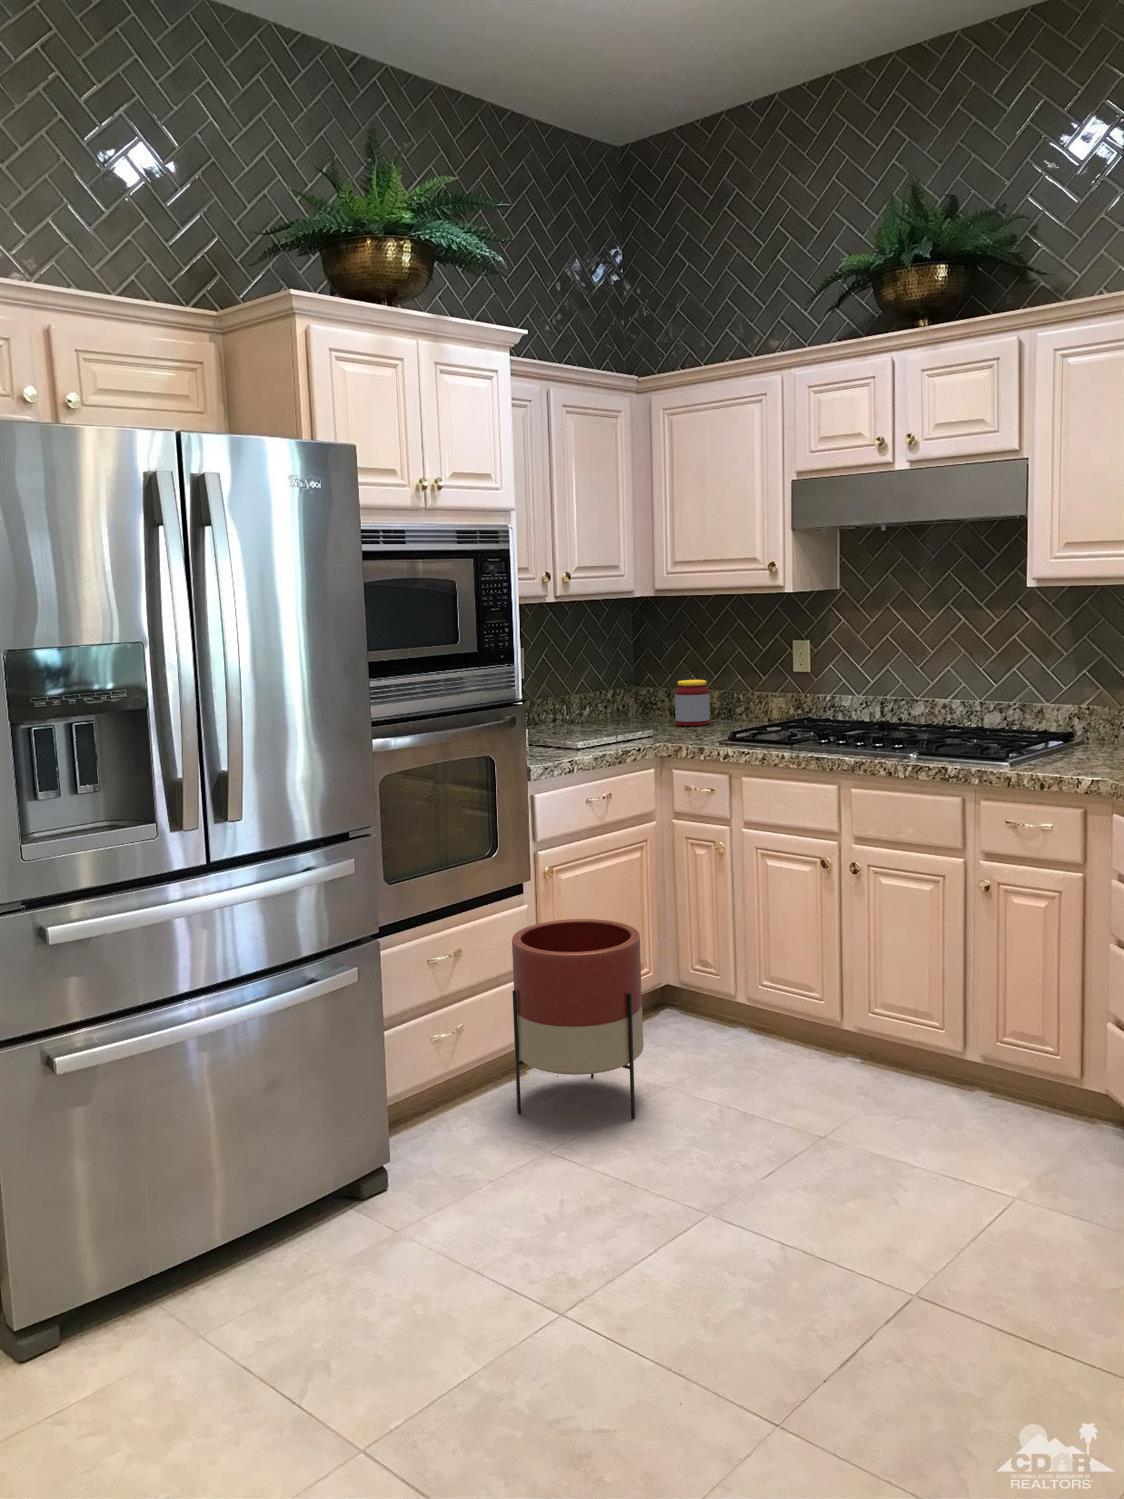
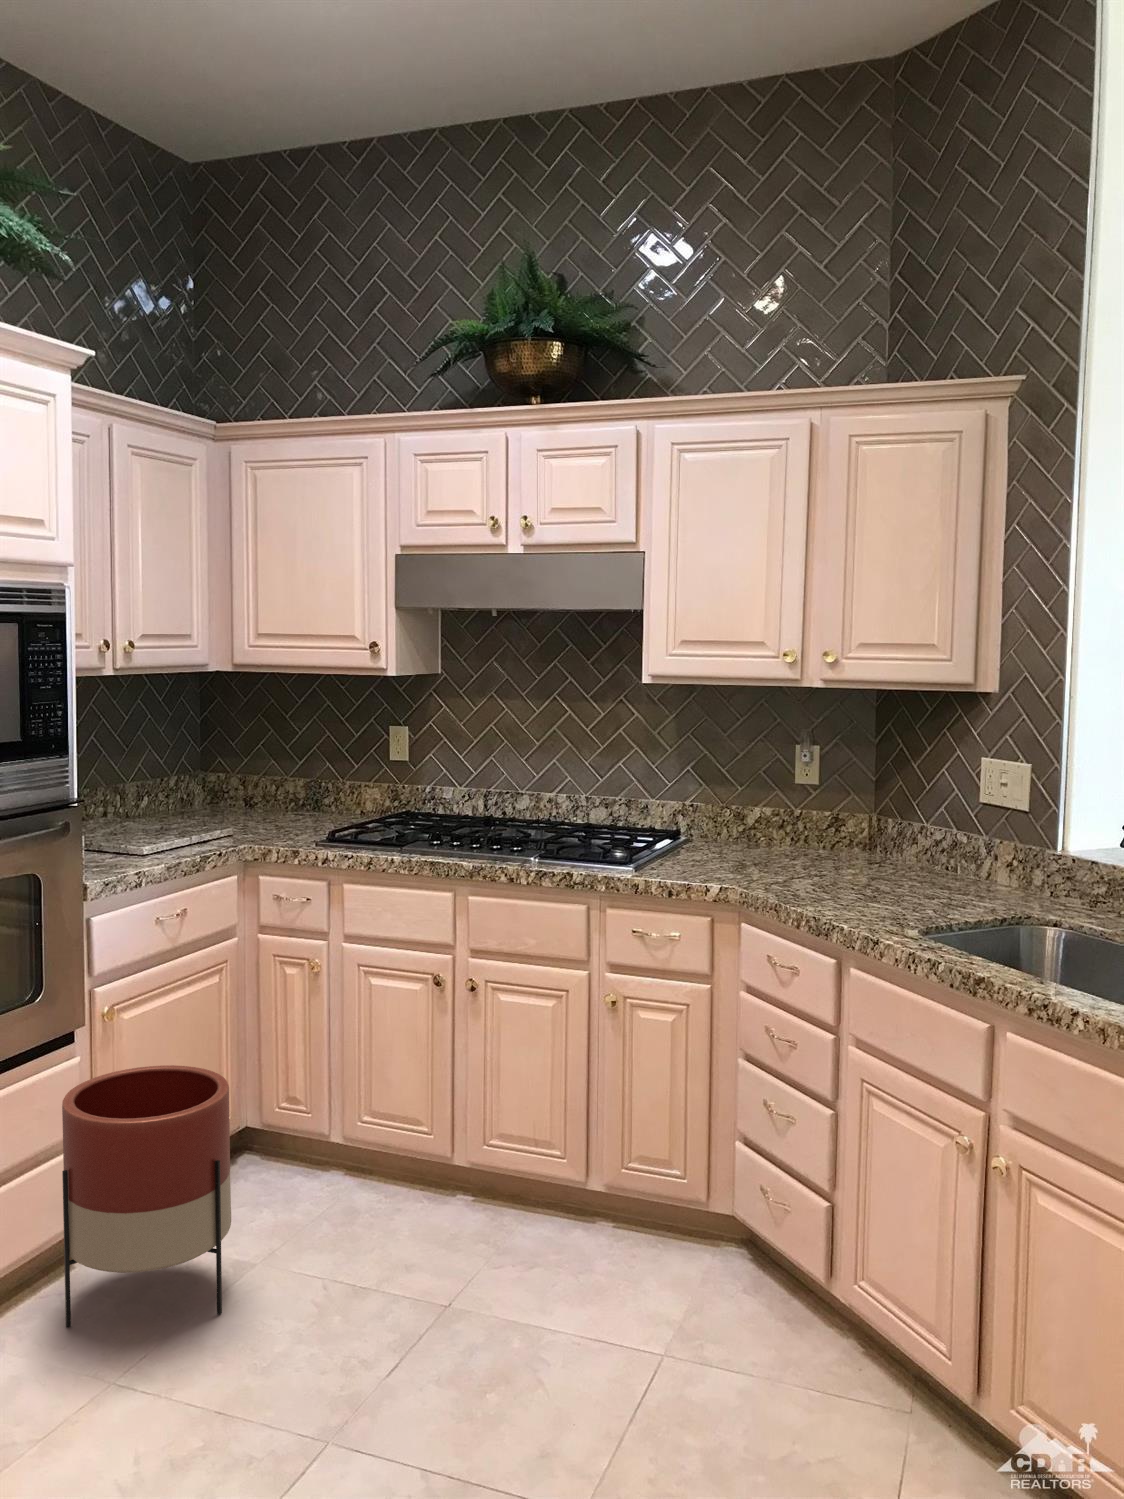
jar: present [675,680,710,726] -> none [255,768,295,820]

